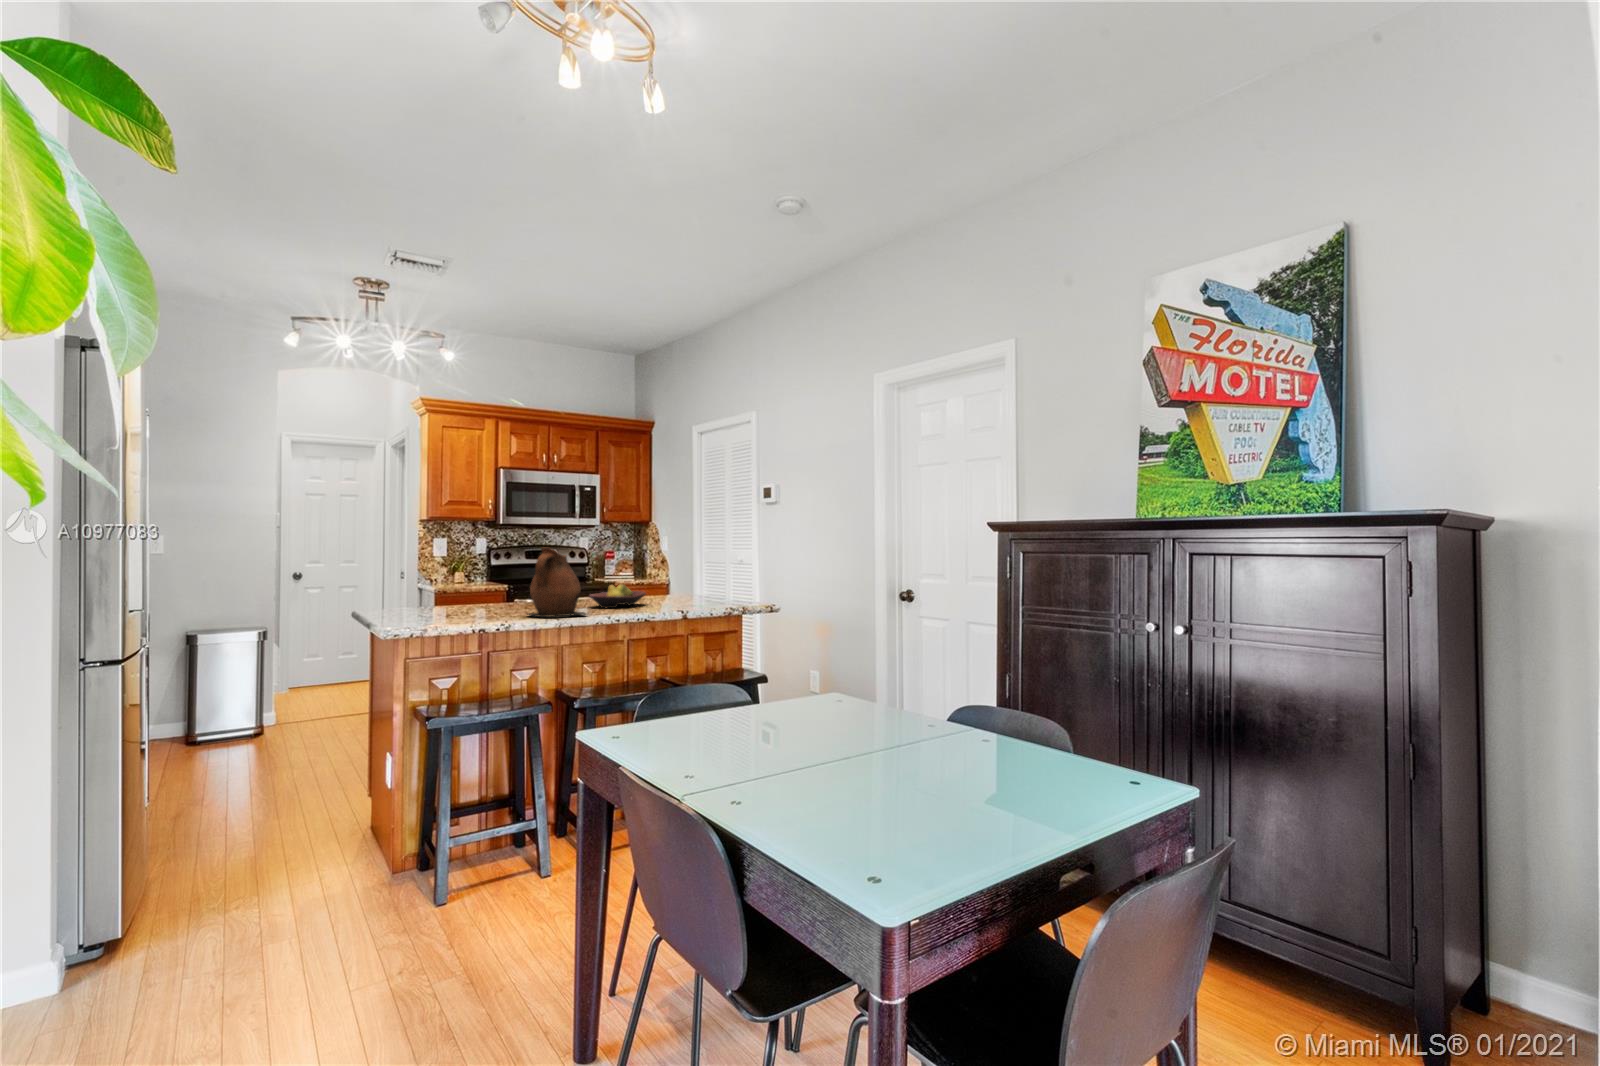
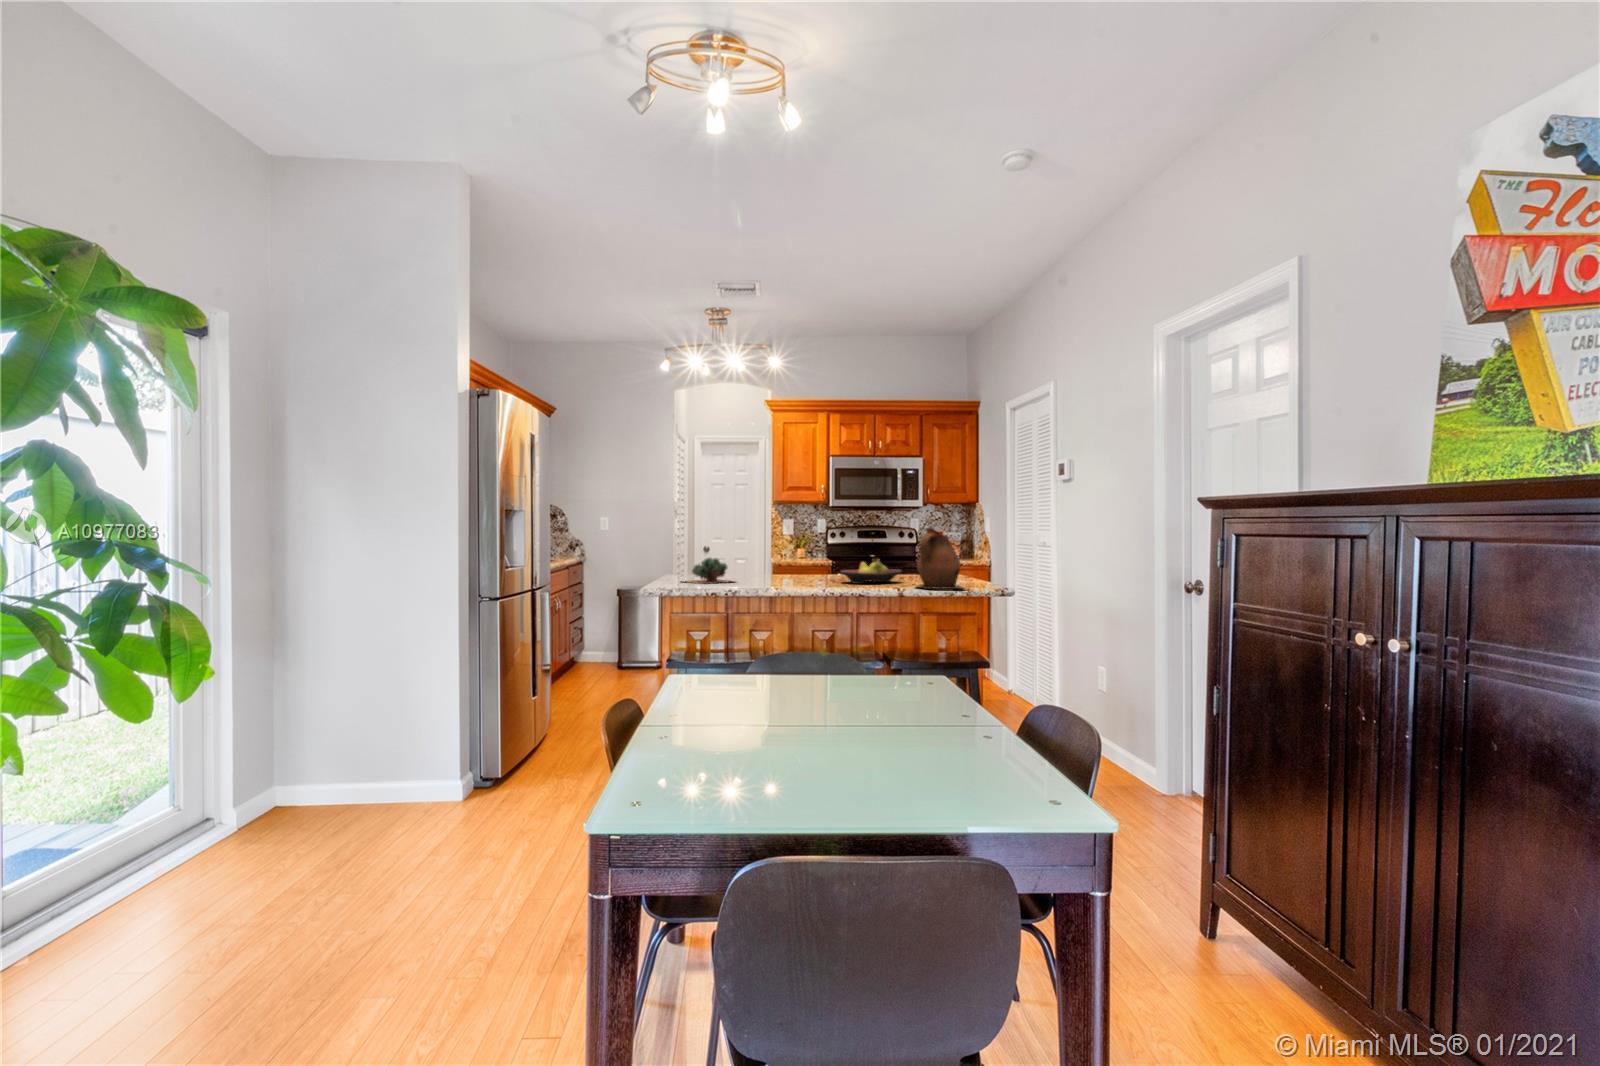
ceramic pitcher: present [527,548,586,617] -> present [916,528,964,589]
succulent plant: none [407,586,480,619] -> present [685,558,730,584]

